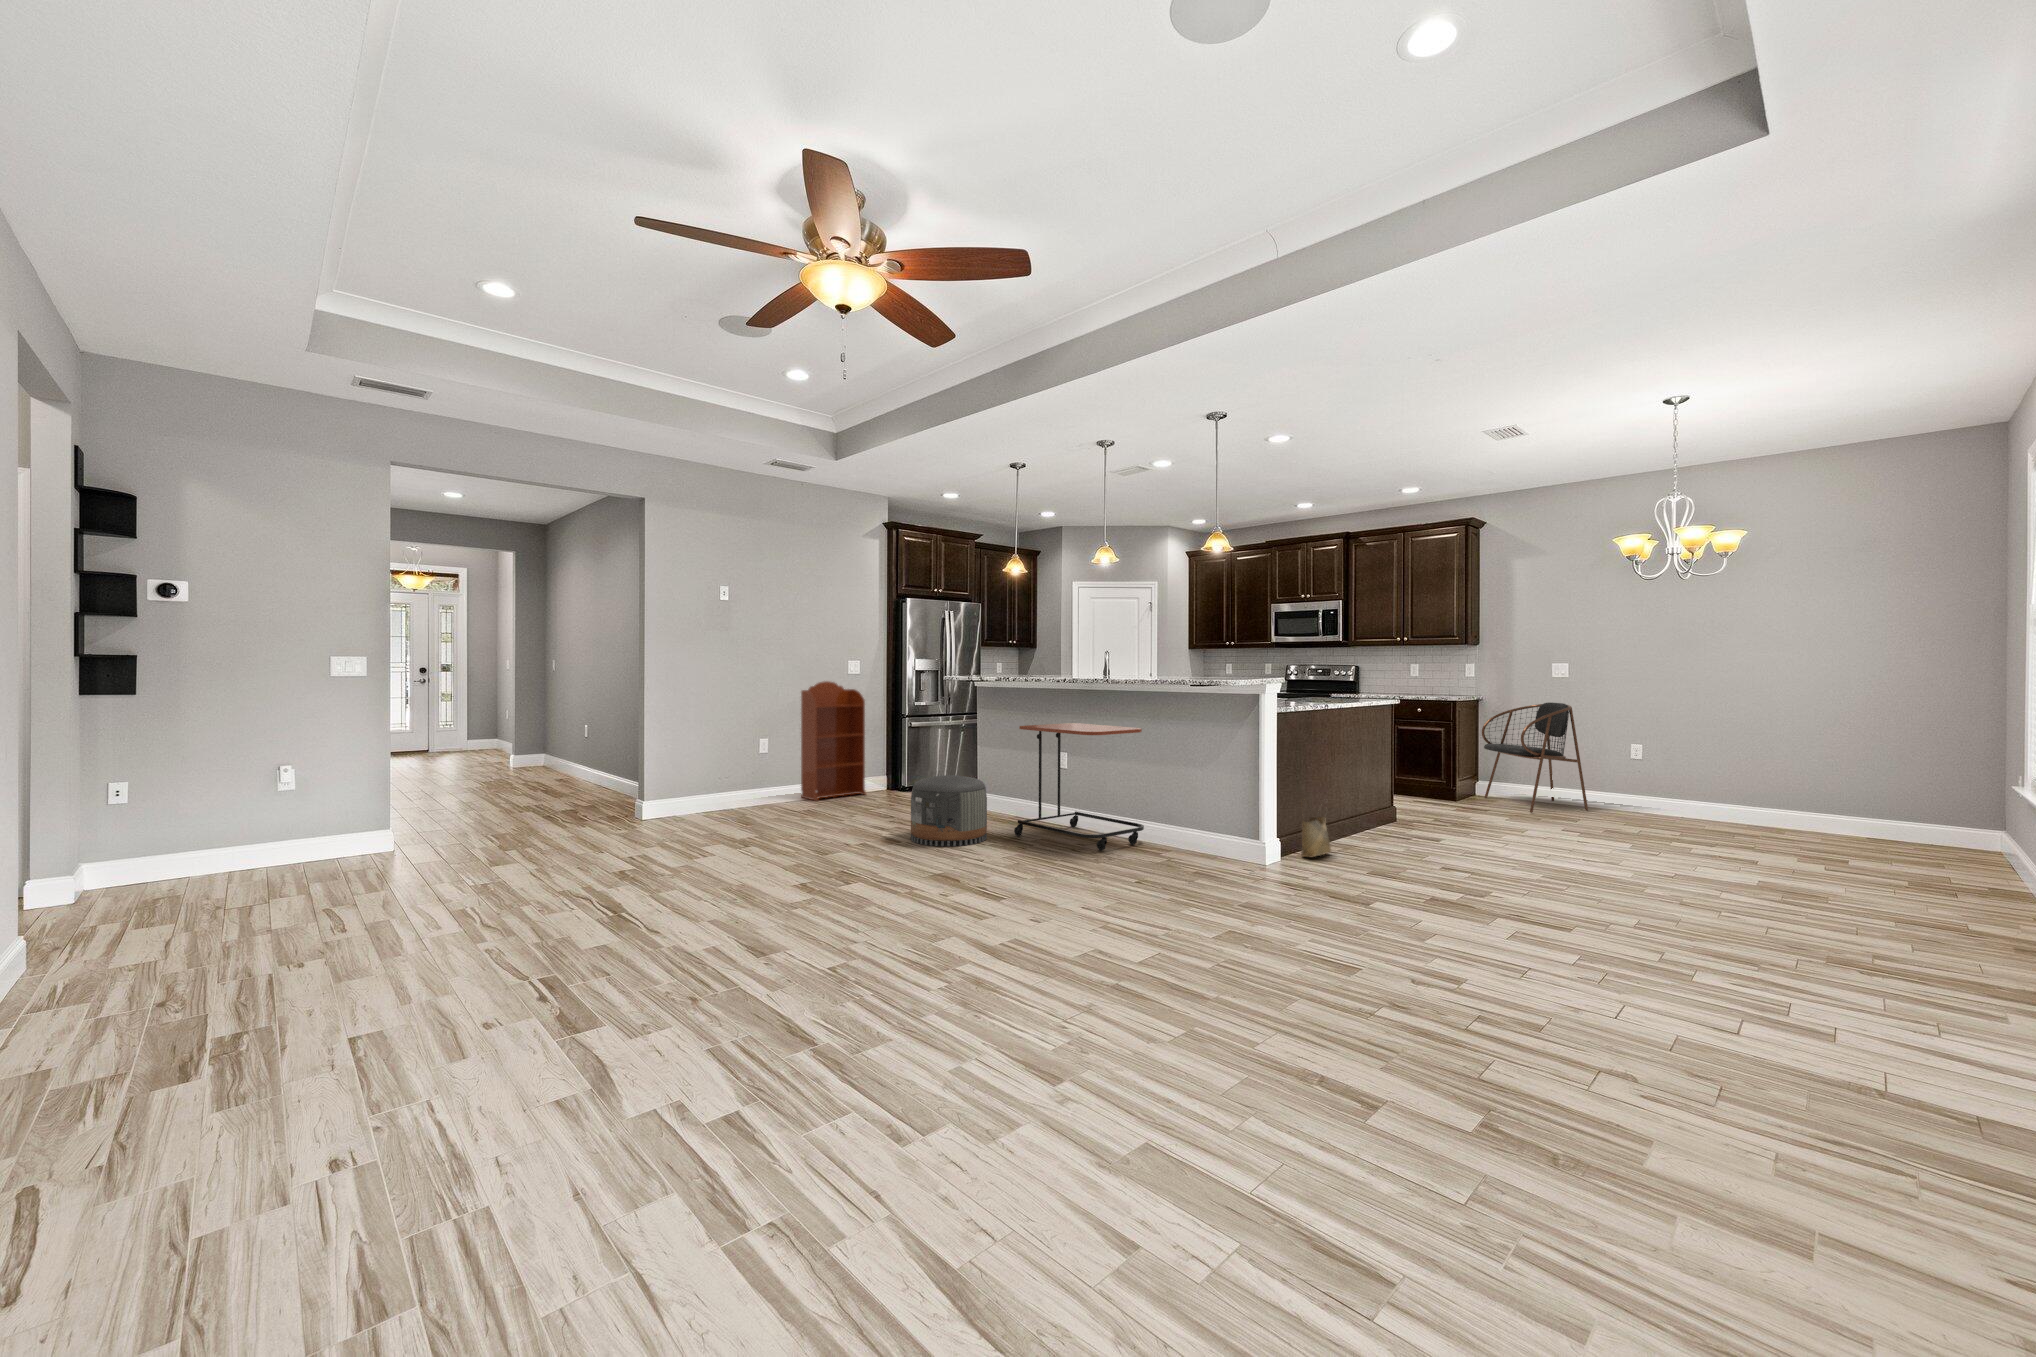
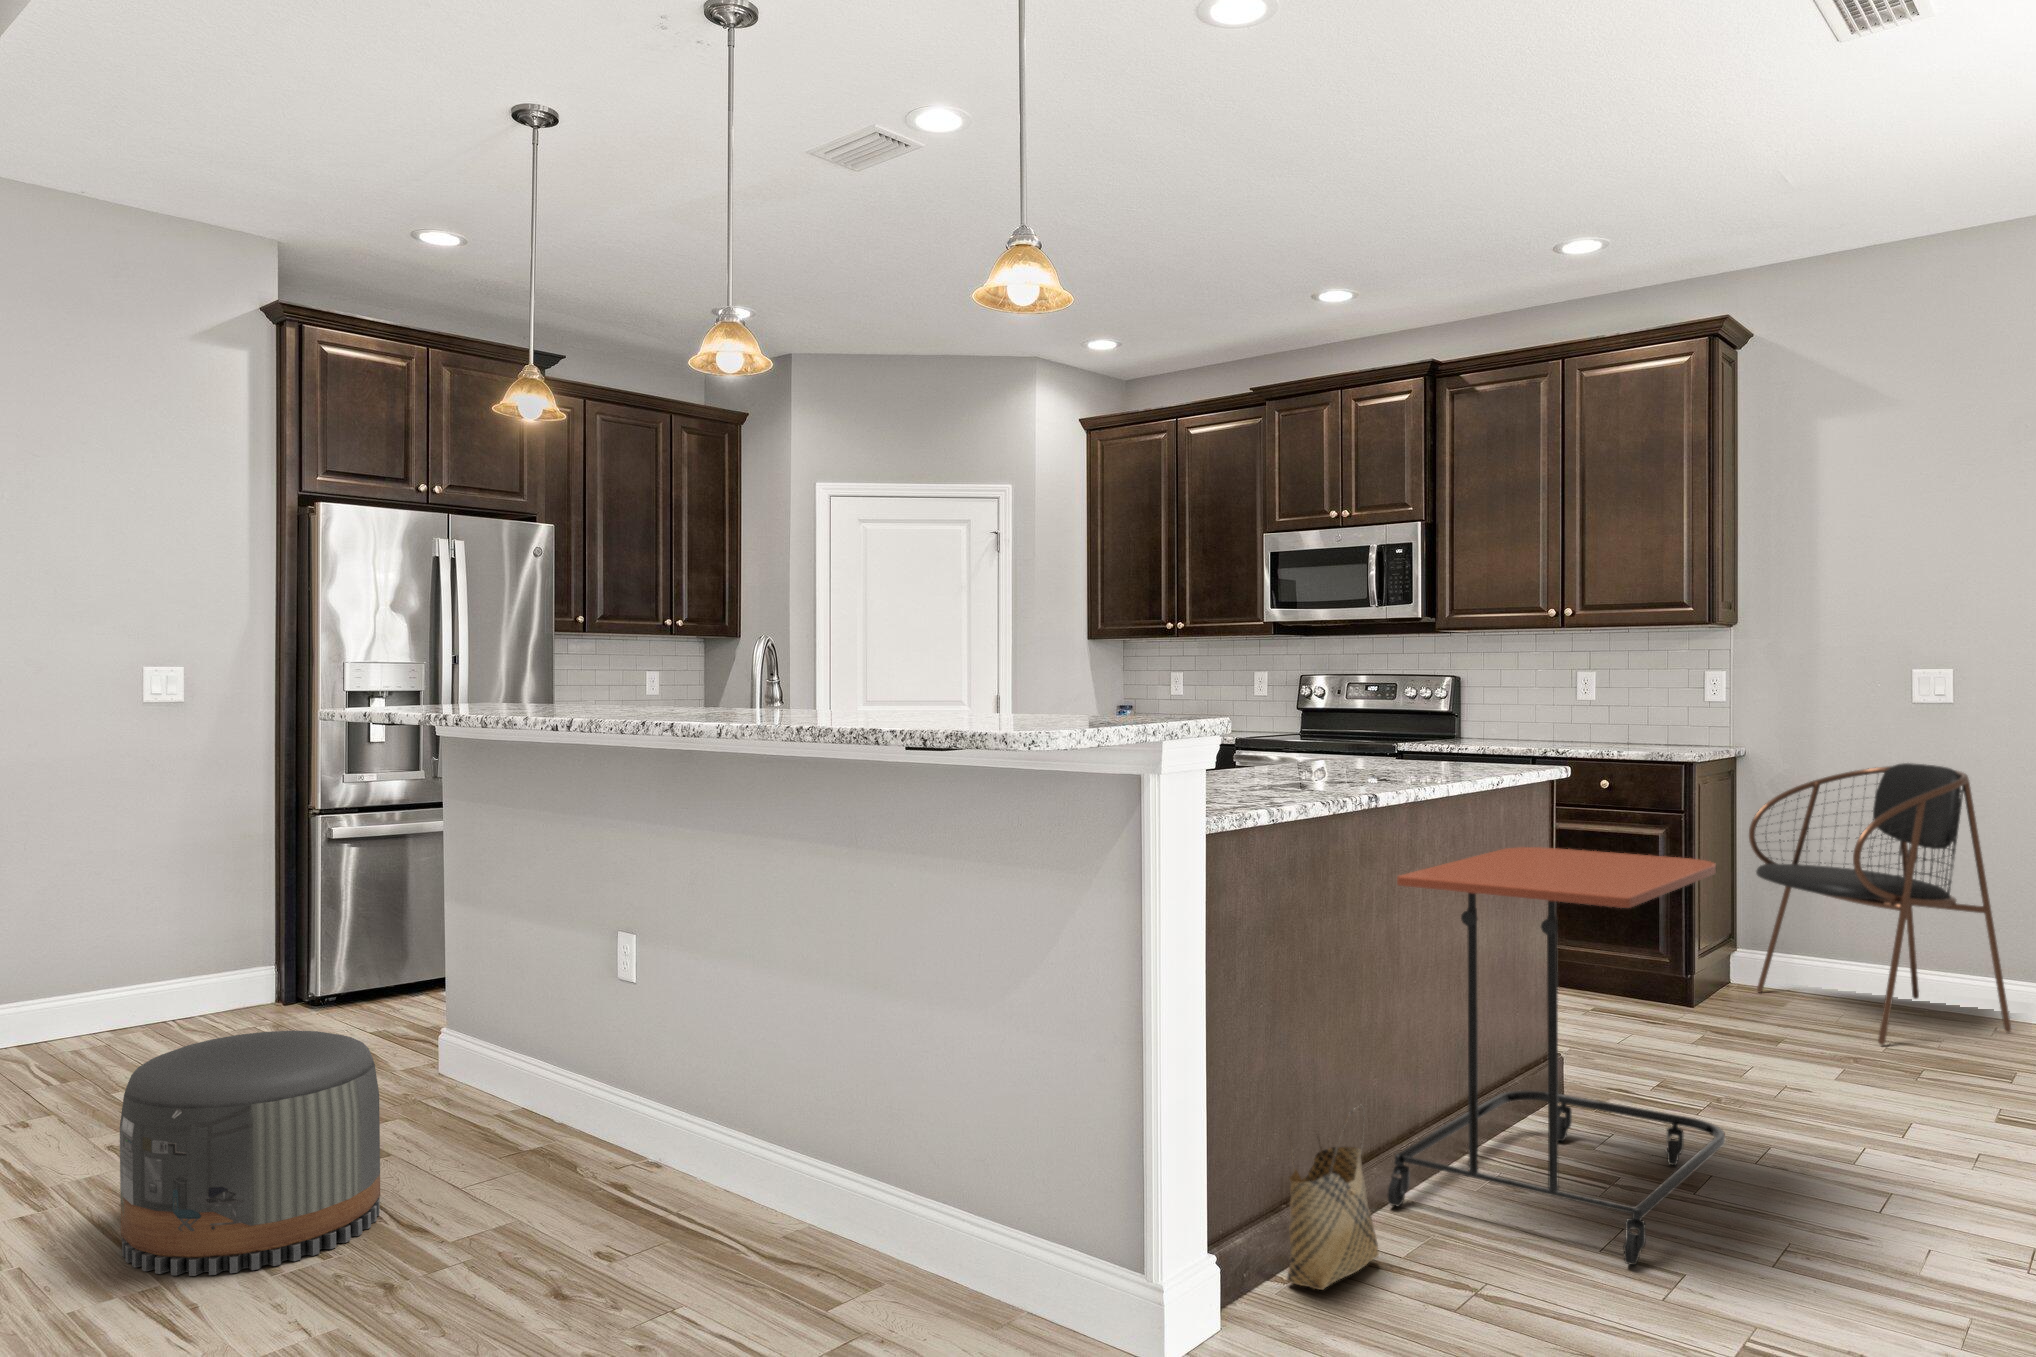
bookcase: present [801,681,866,801] -> none [15,736,215,1062]
side table: present [1014,723,1144,850] -> present [1388,847,1725,1265]

